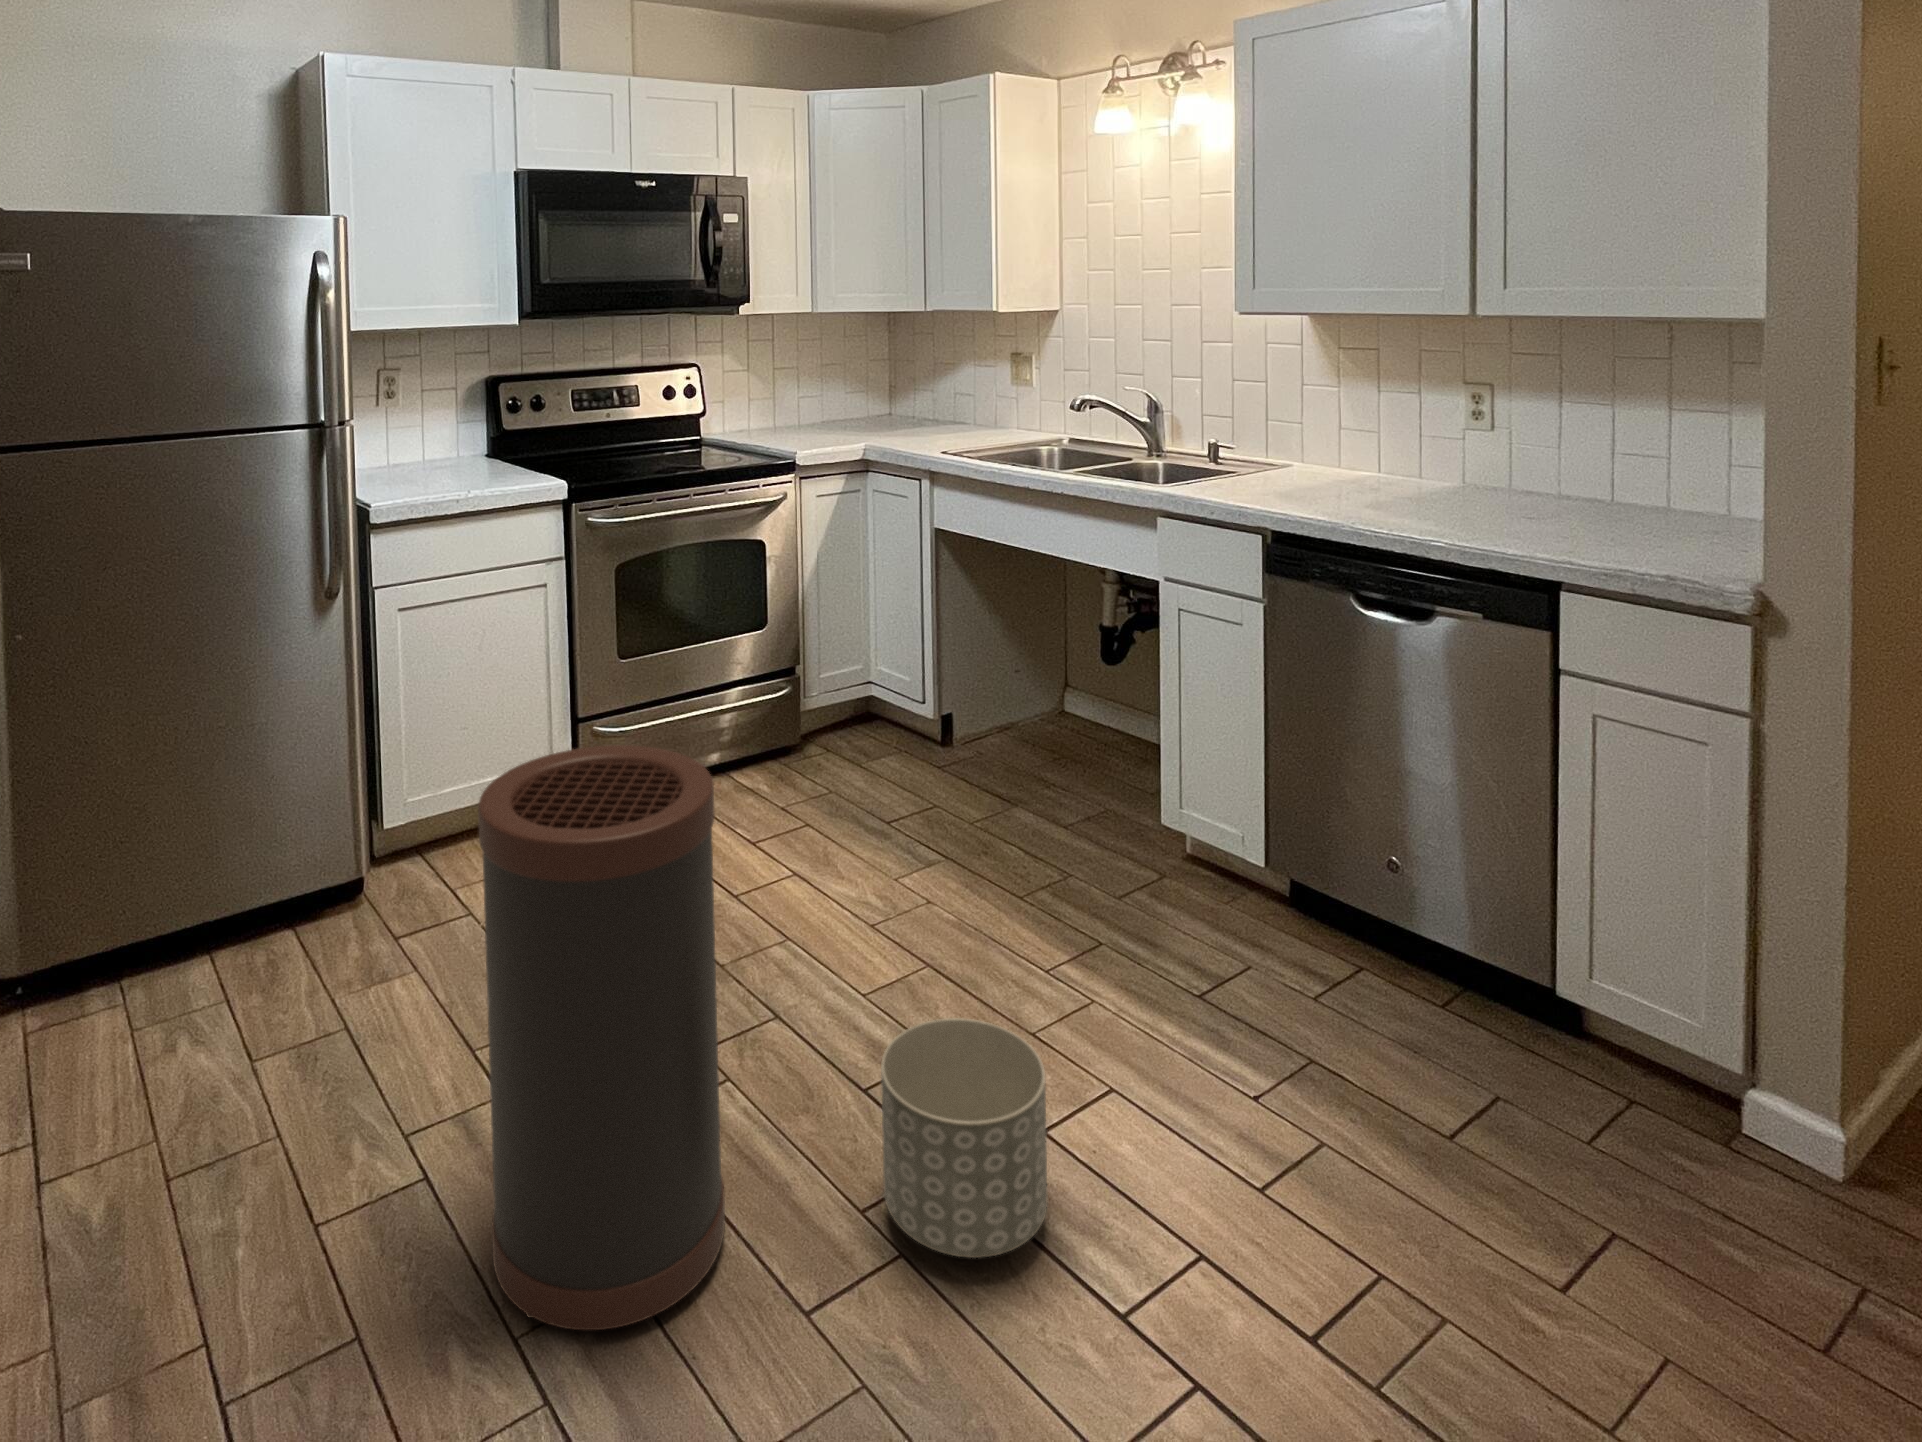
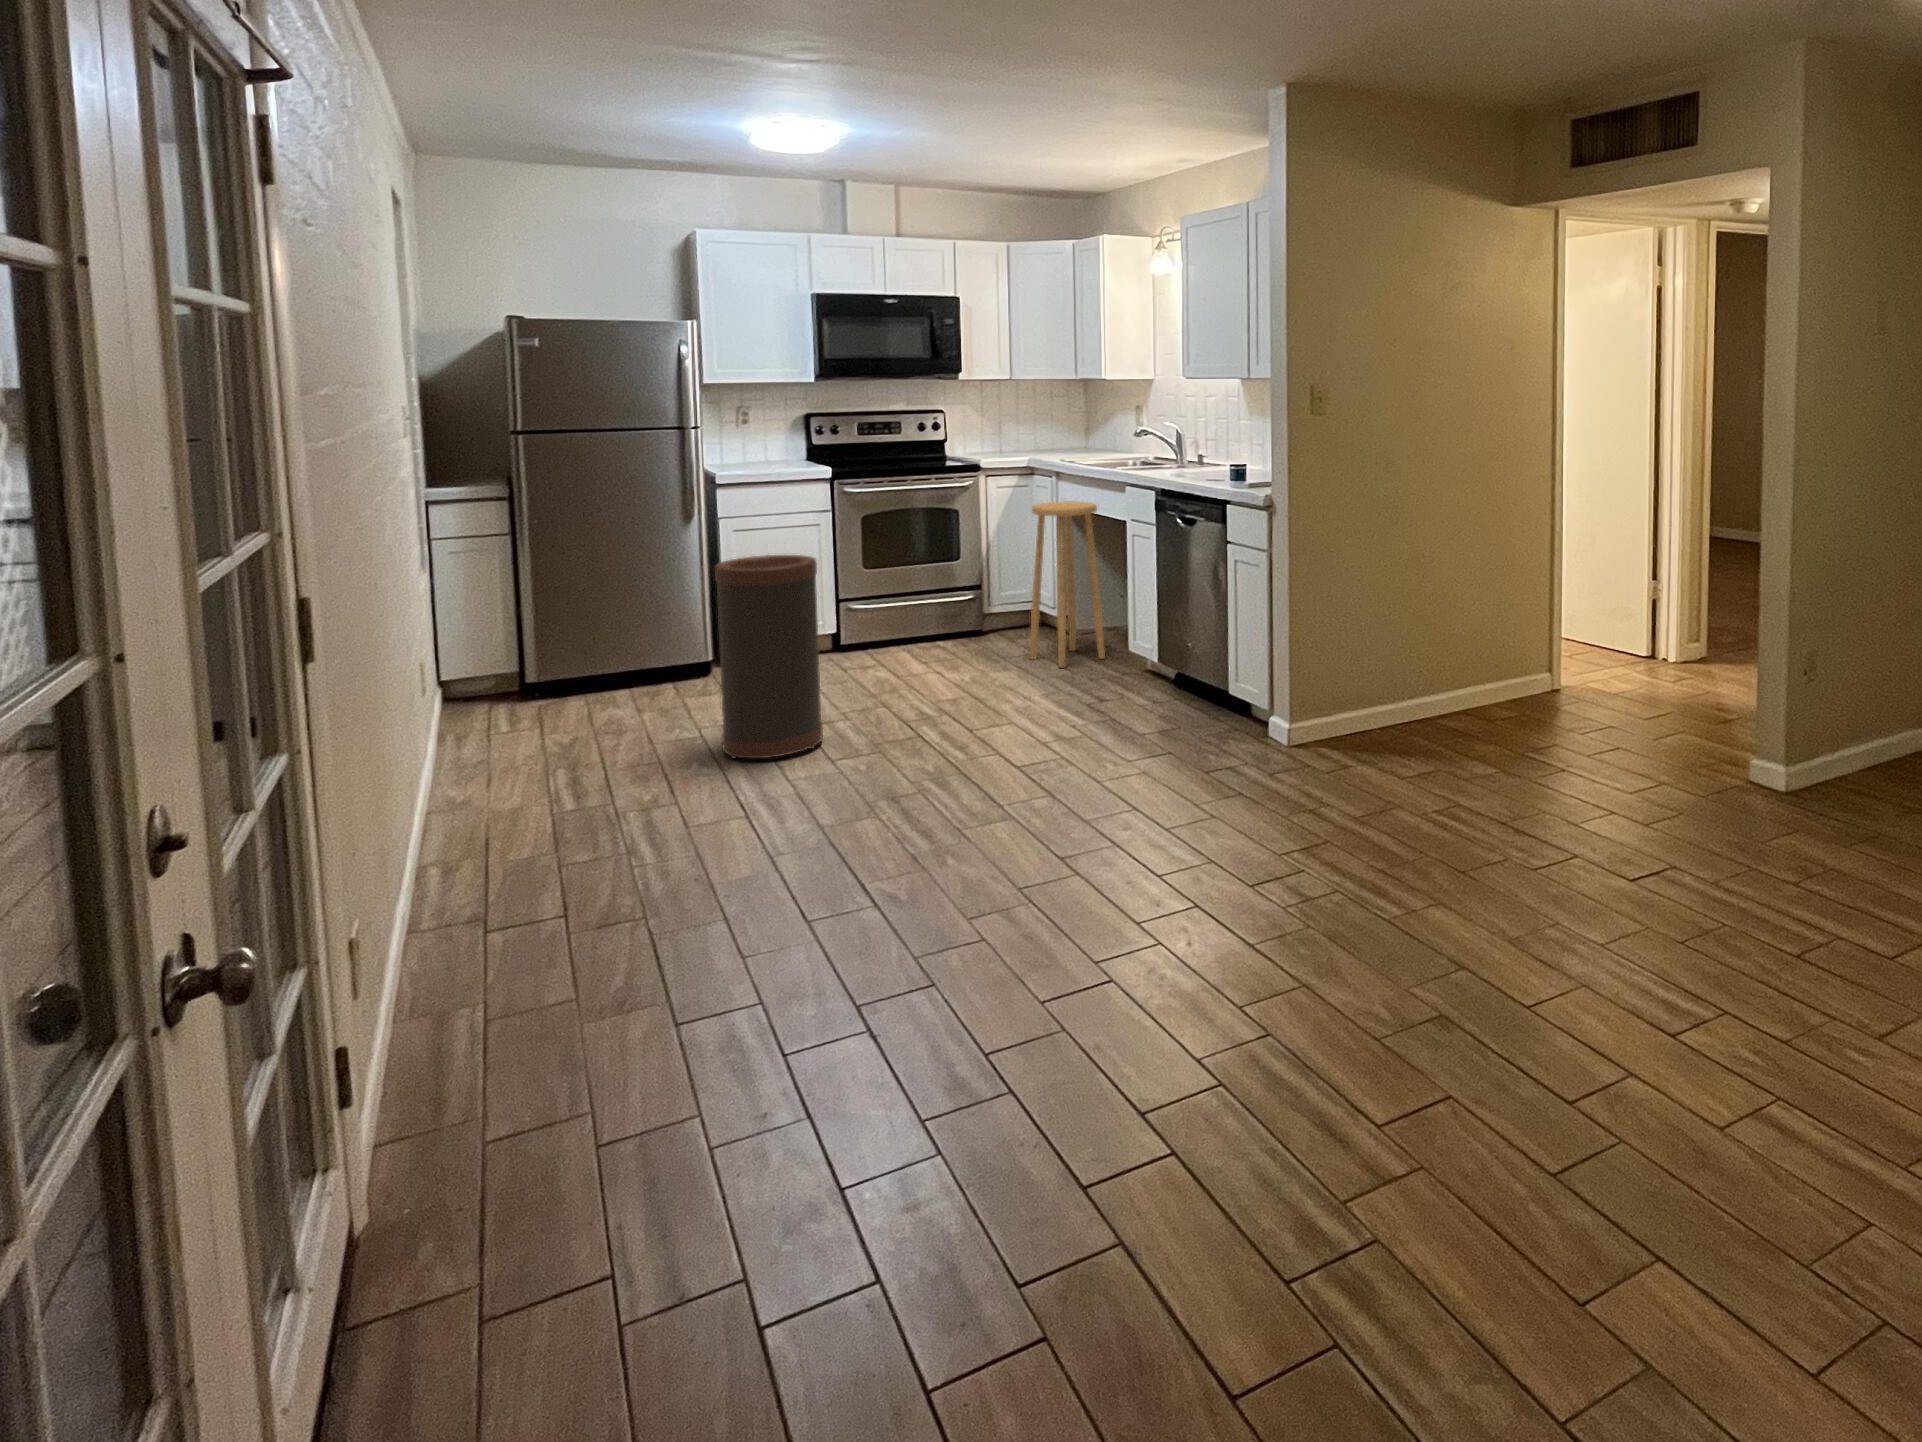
stool: none [948,533,1087,864] -> present [1030,501,1105,668]
planter: present [881,1018,1047,1258] -> none [884,674,955,749]

